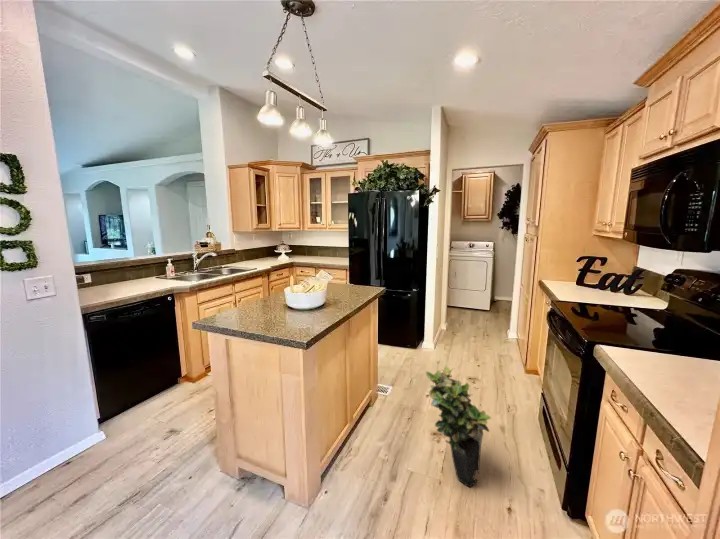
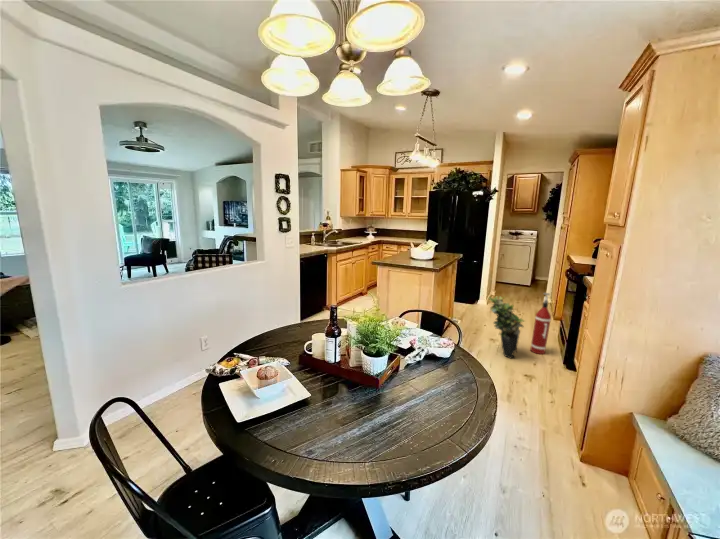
fire extinguisher: none [501,358,533,466] -> present [531,293,551,354]

